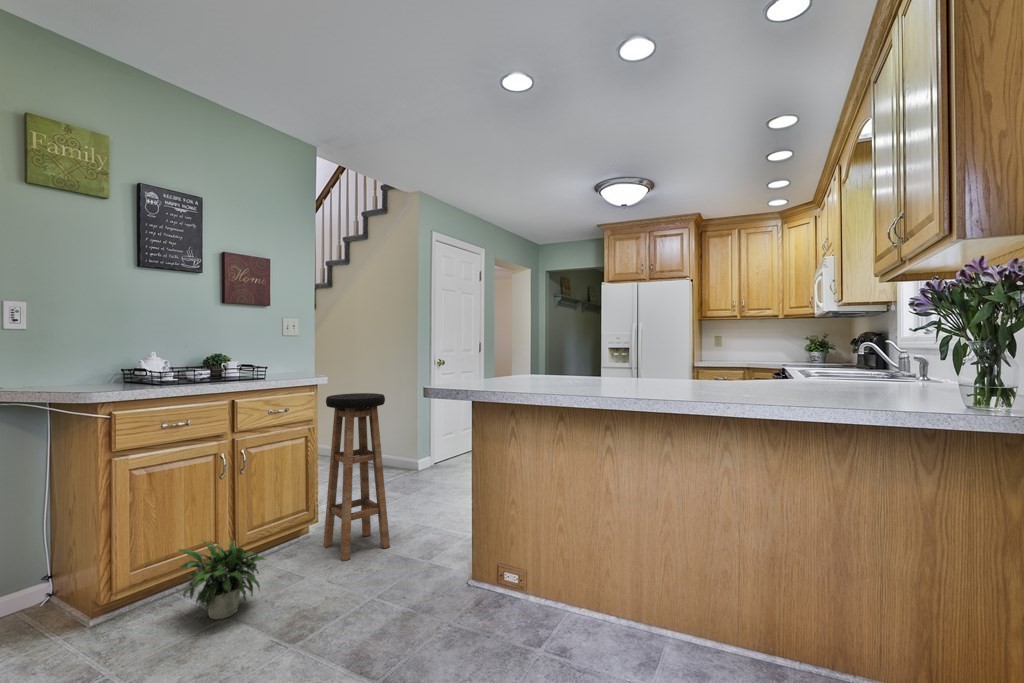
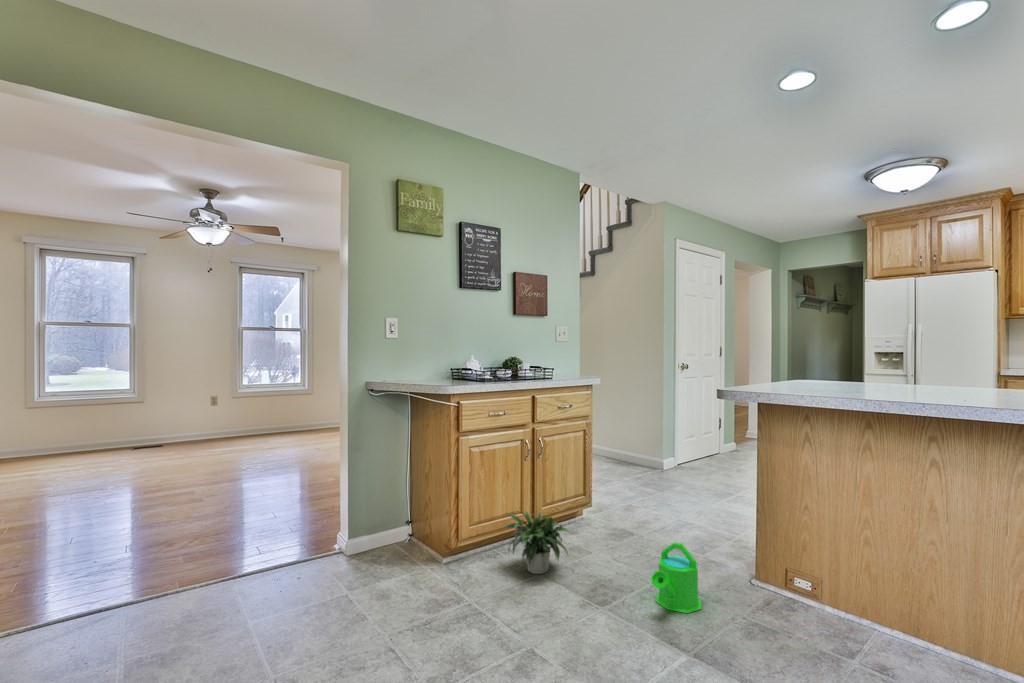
bar stool: present [323,393,390,561] -> none [598,394,660,544]
watering can: none [345,557,409,636] -> present [651,542,702,613]

